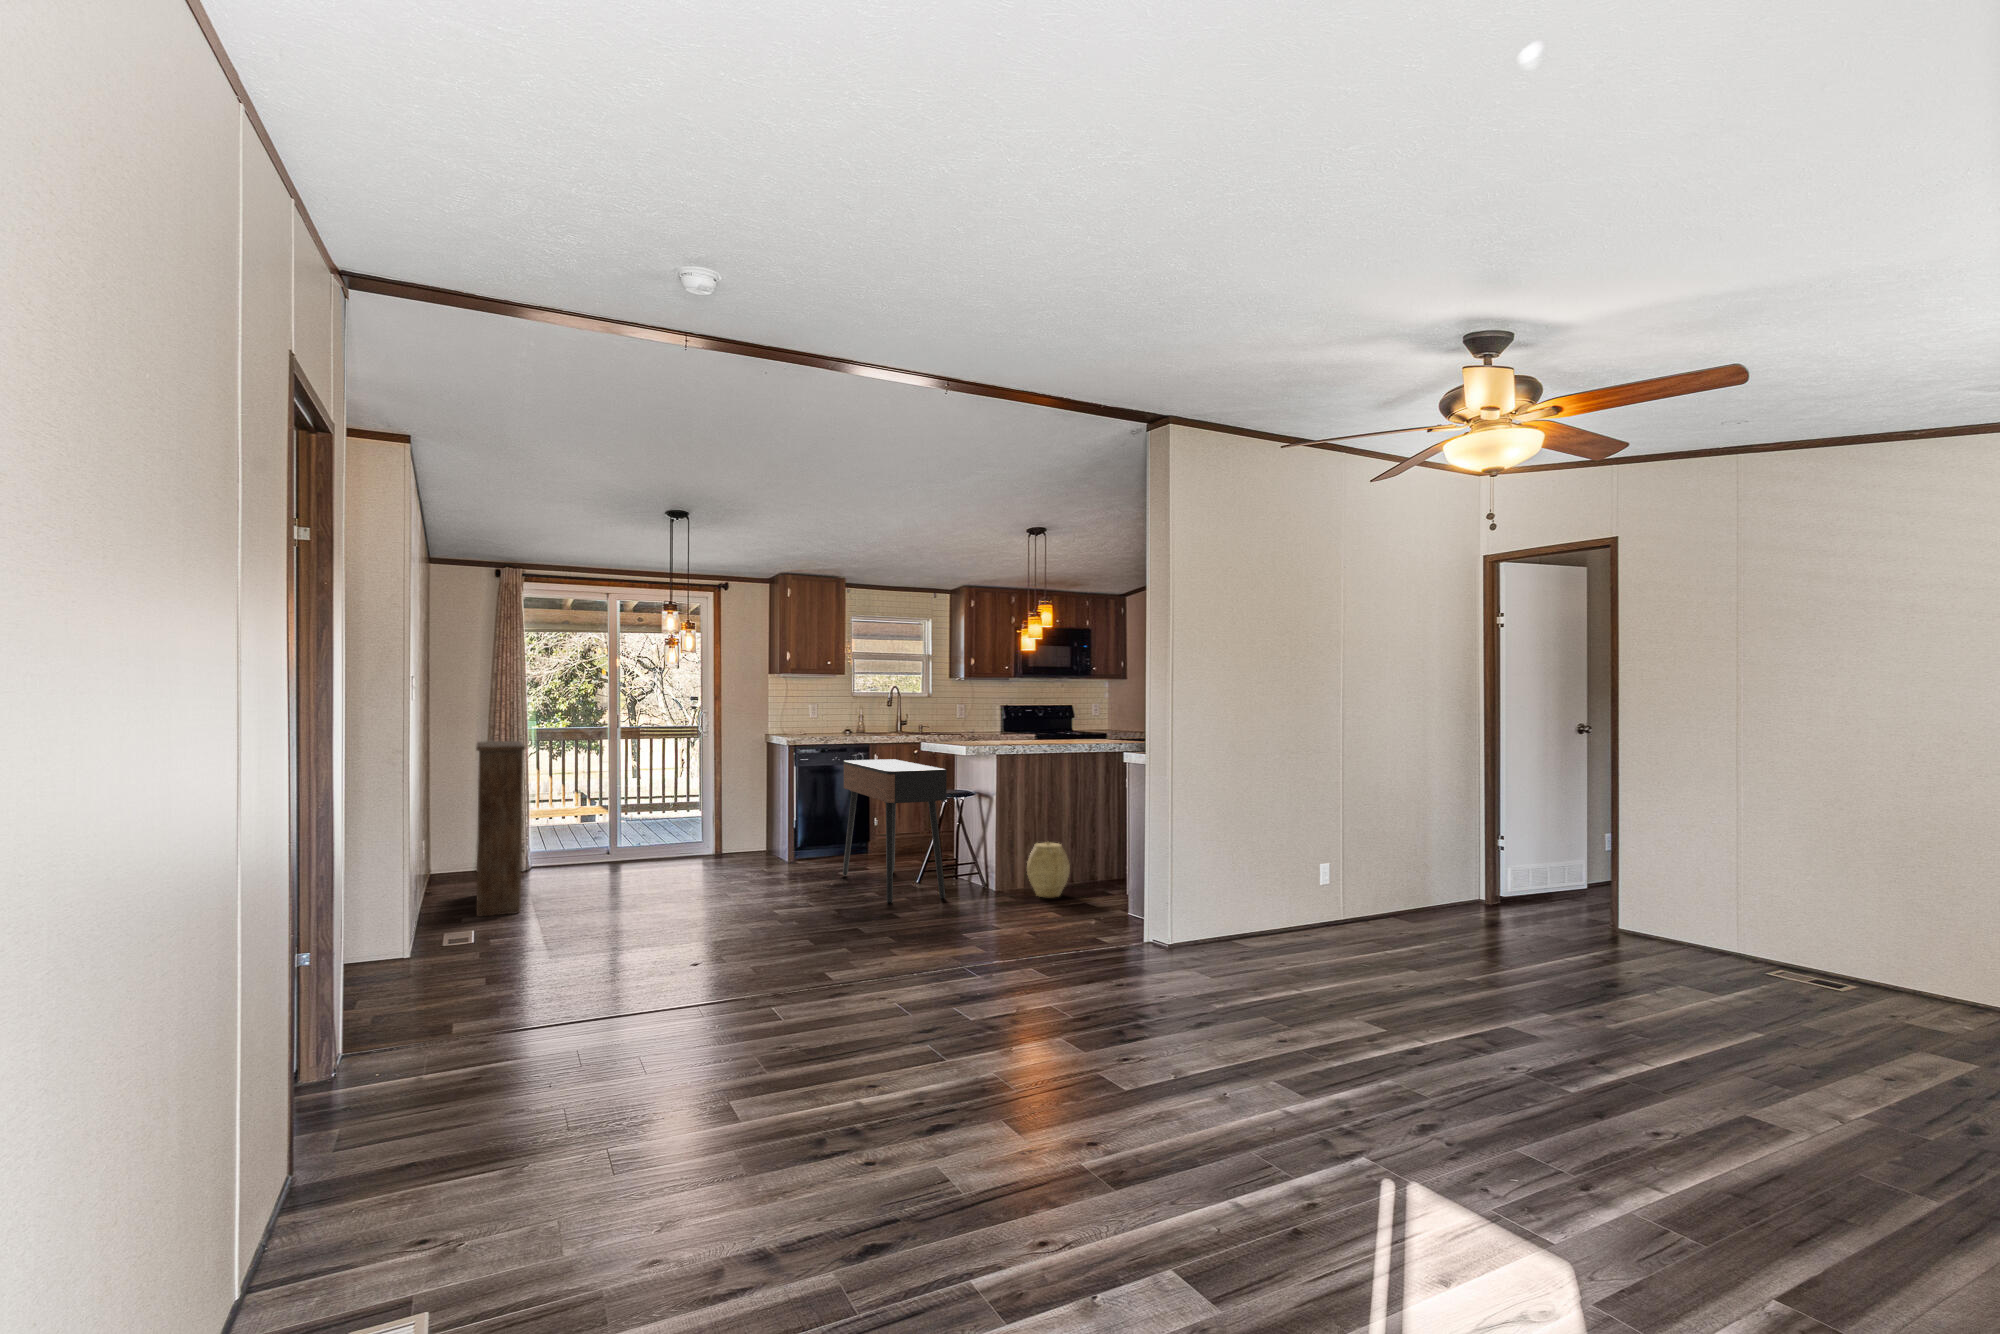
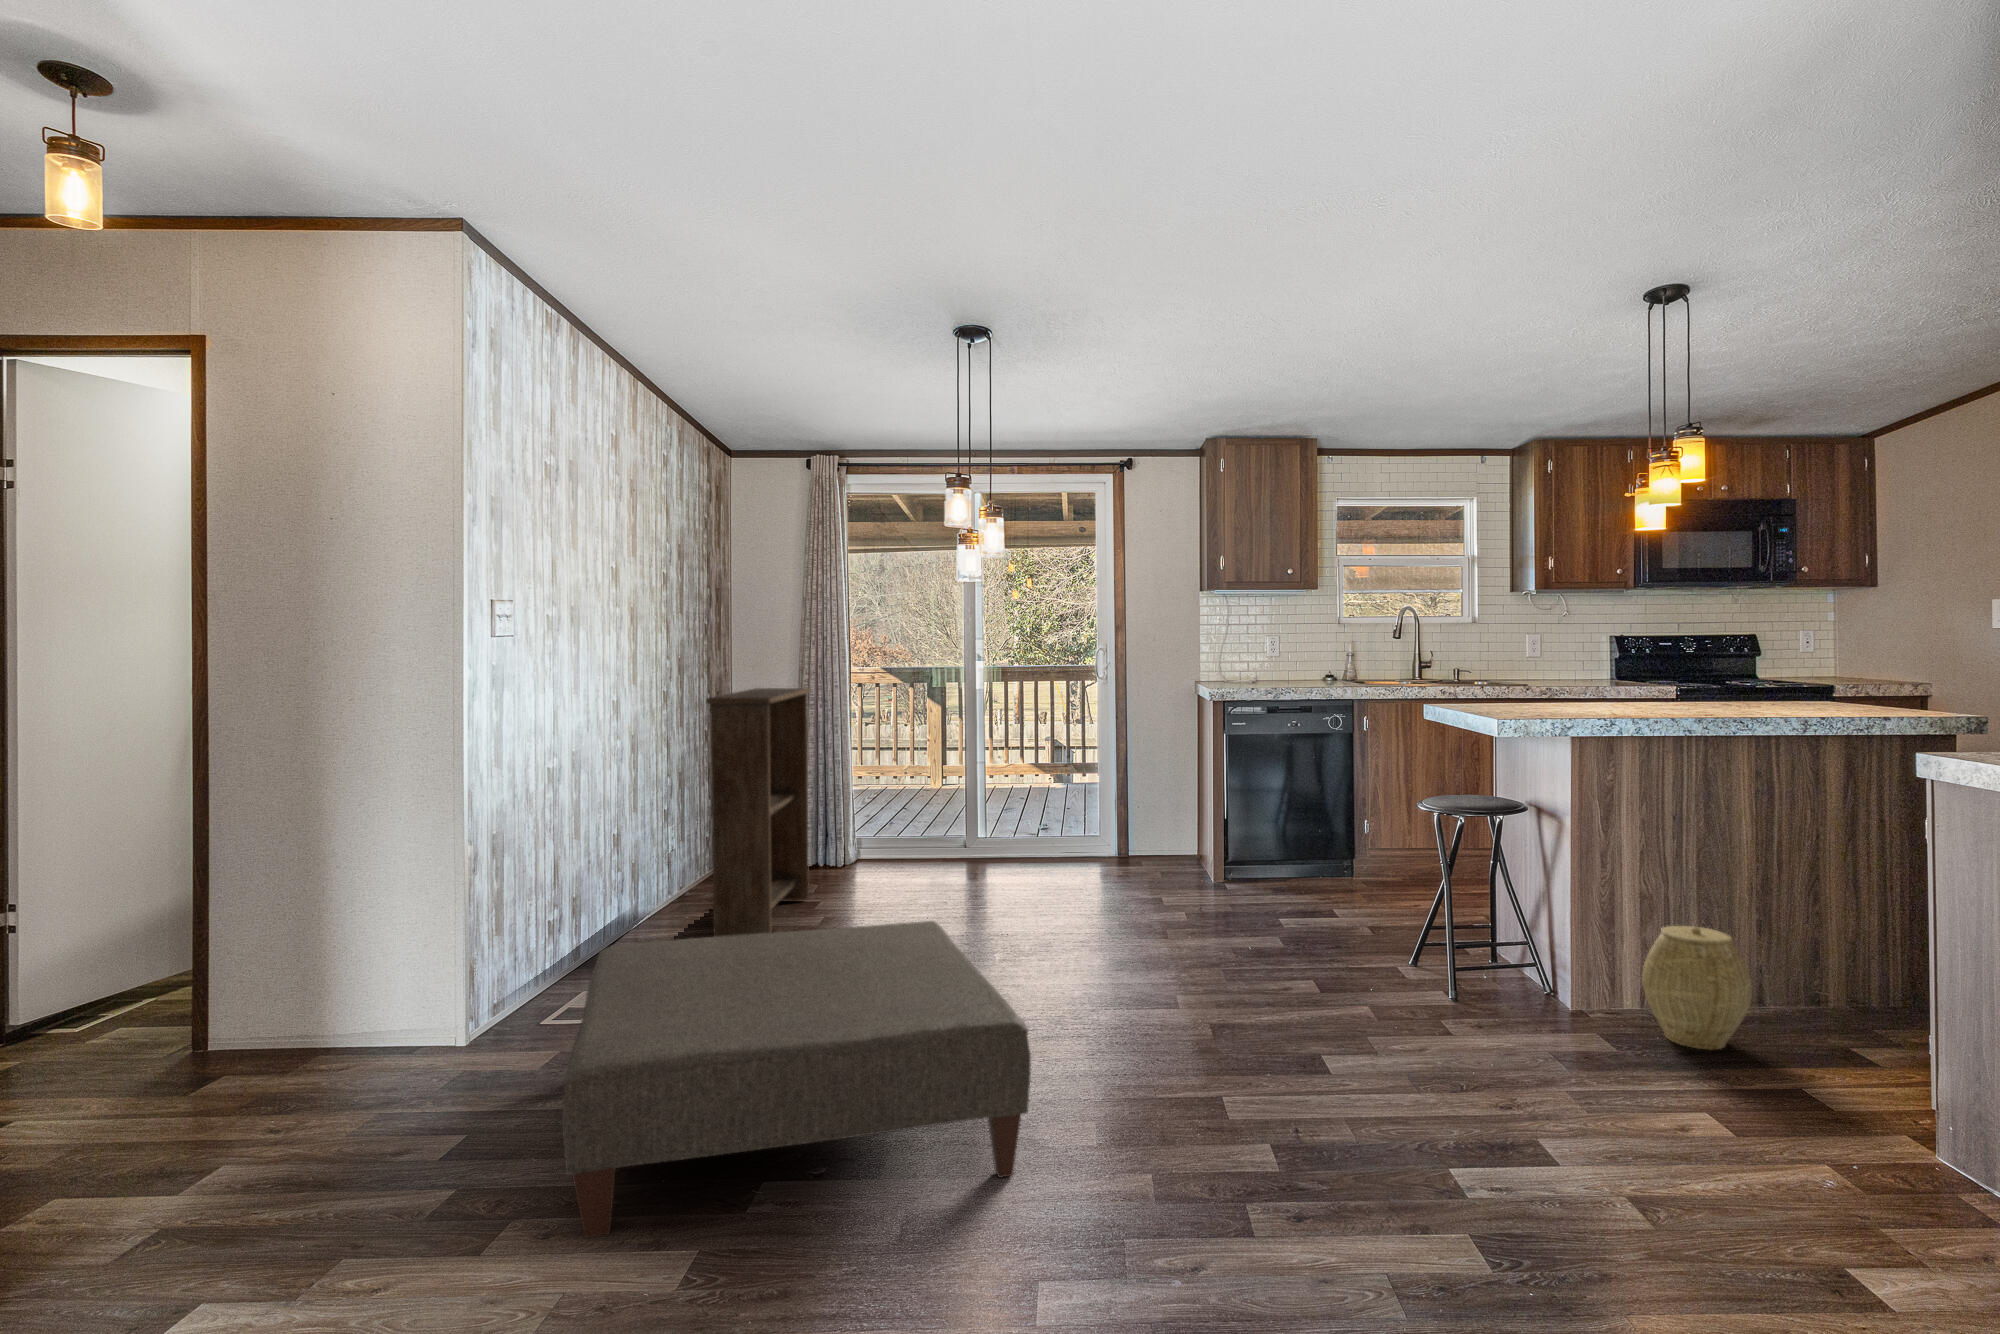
console table: present [843,759,947,903] -> none [1282,731,1459,1015]
ottoman: none [491,868,781,1009] -> present [562,921,1031,1237]

